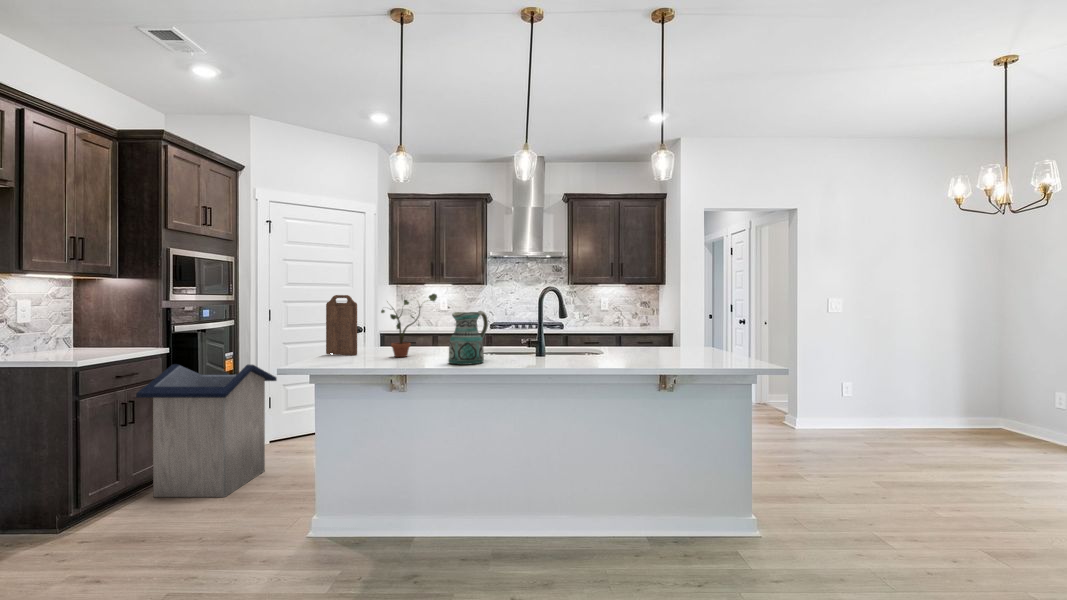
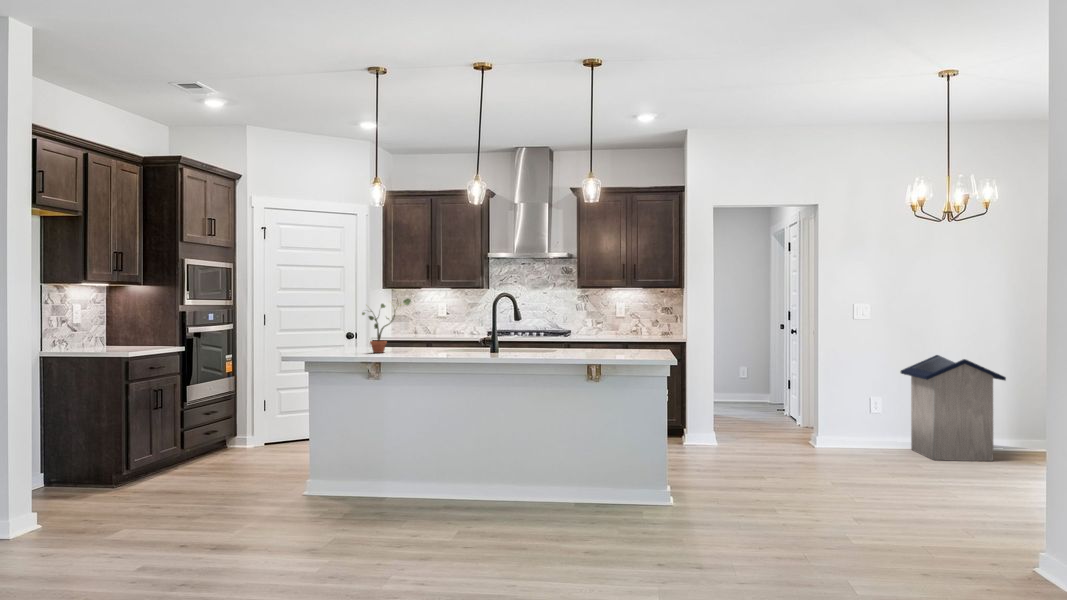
cutting board: present [326,295,357,355] -> none [317,300,343,352]
ceramic pitcher: present [448,311,488,365] -> none [412,313,447,355]
trash can: present [136,364,277,497] -> present [900,355,1006,461]

